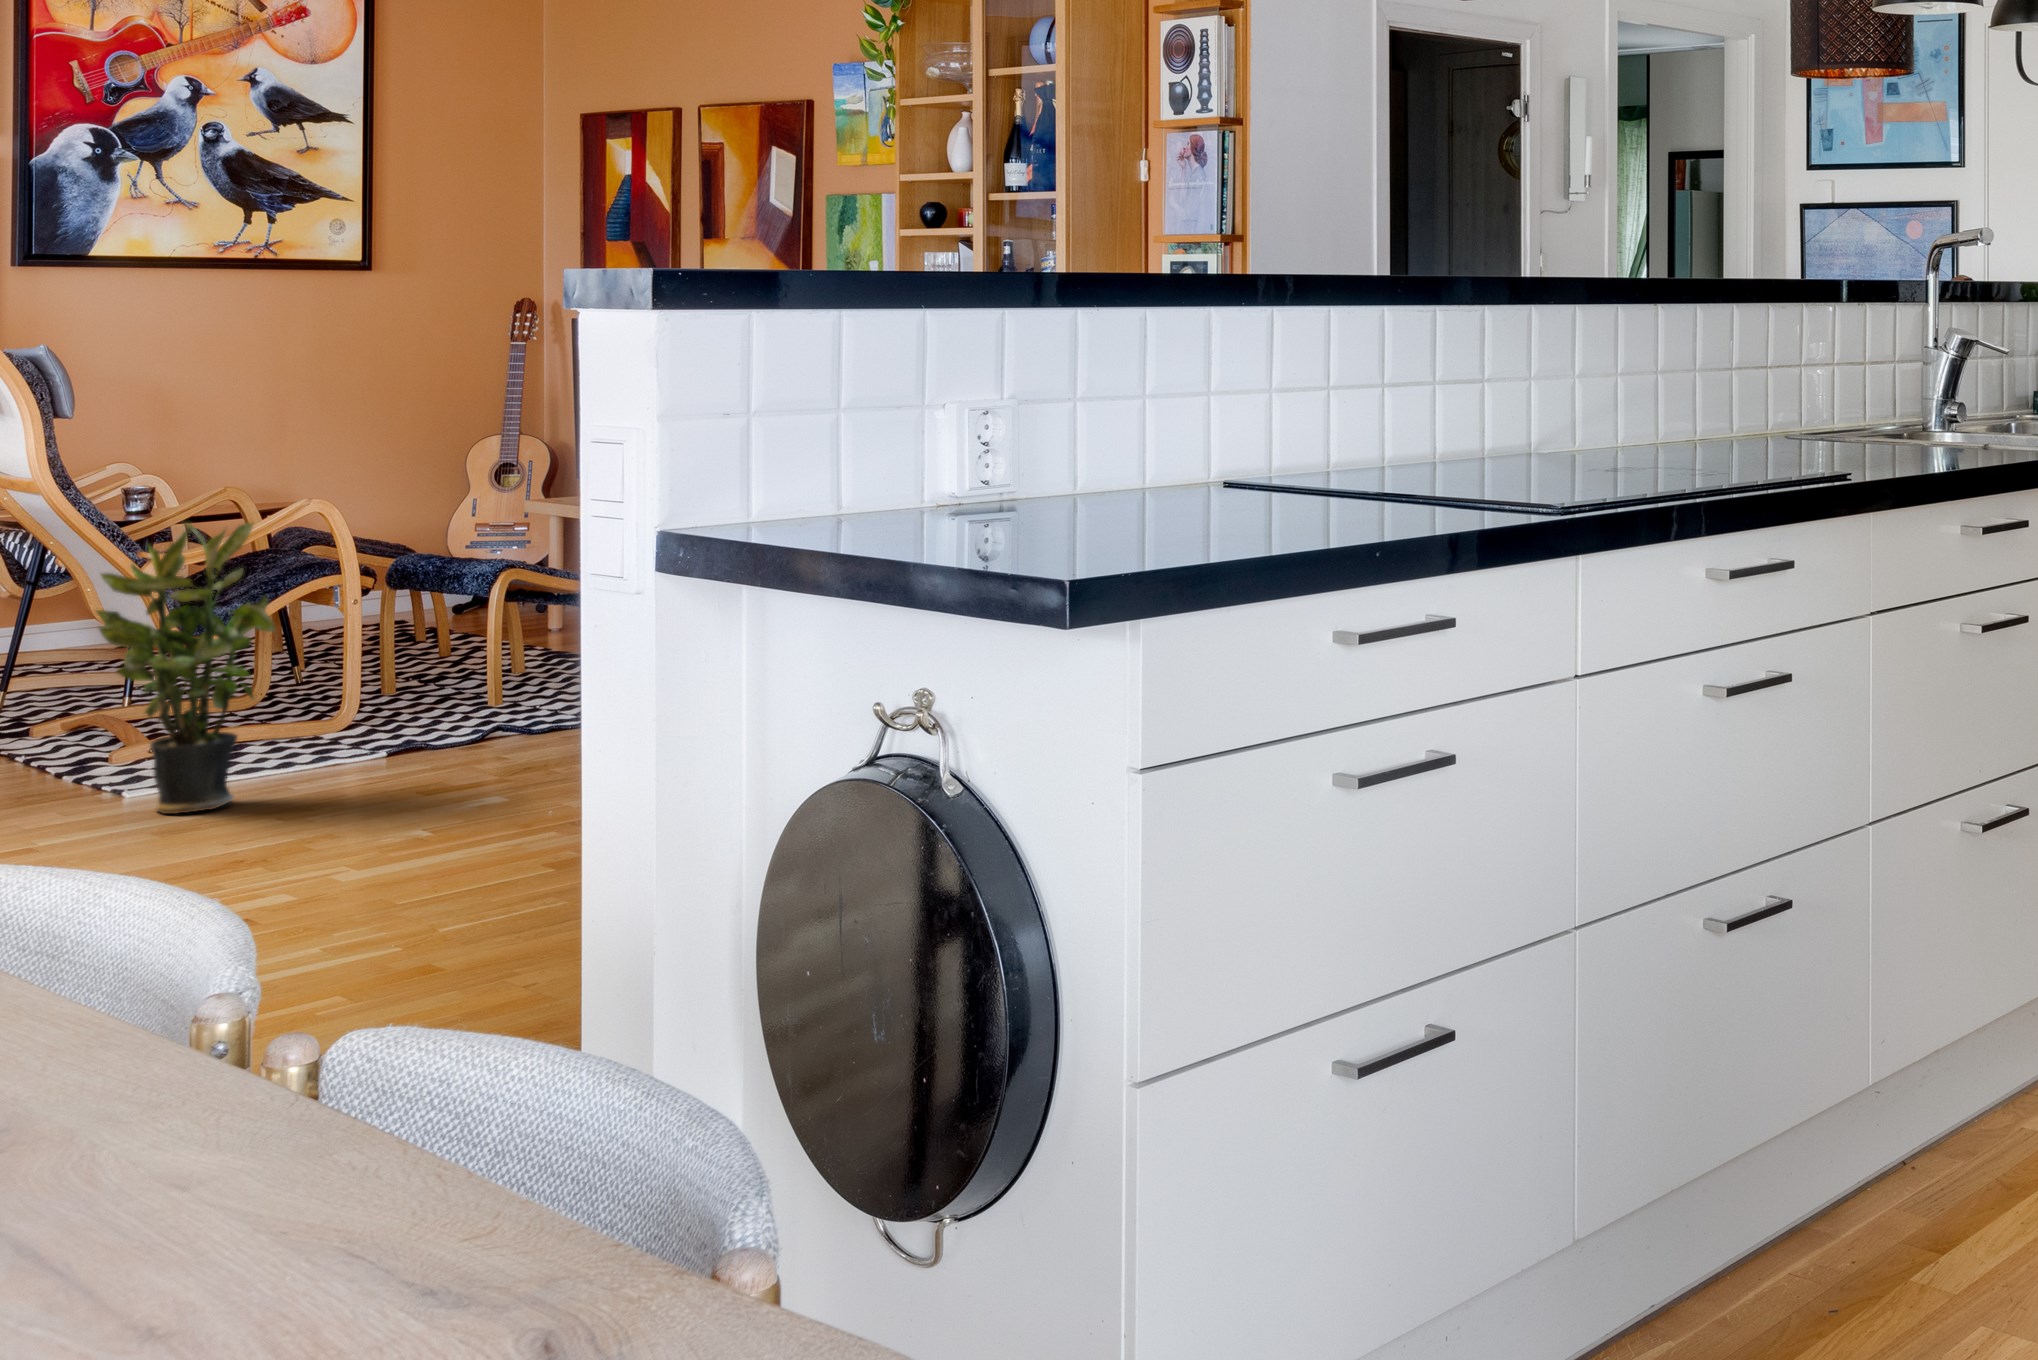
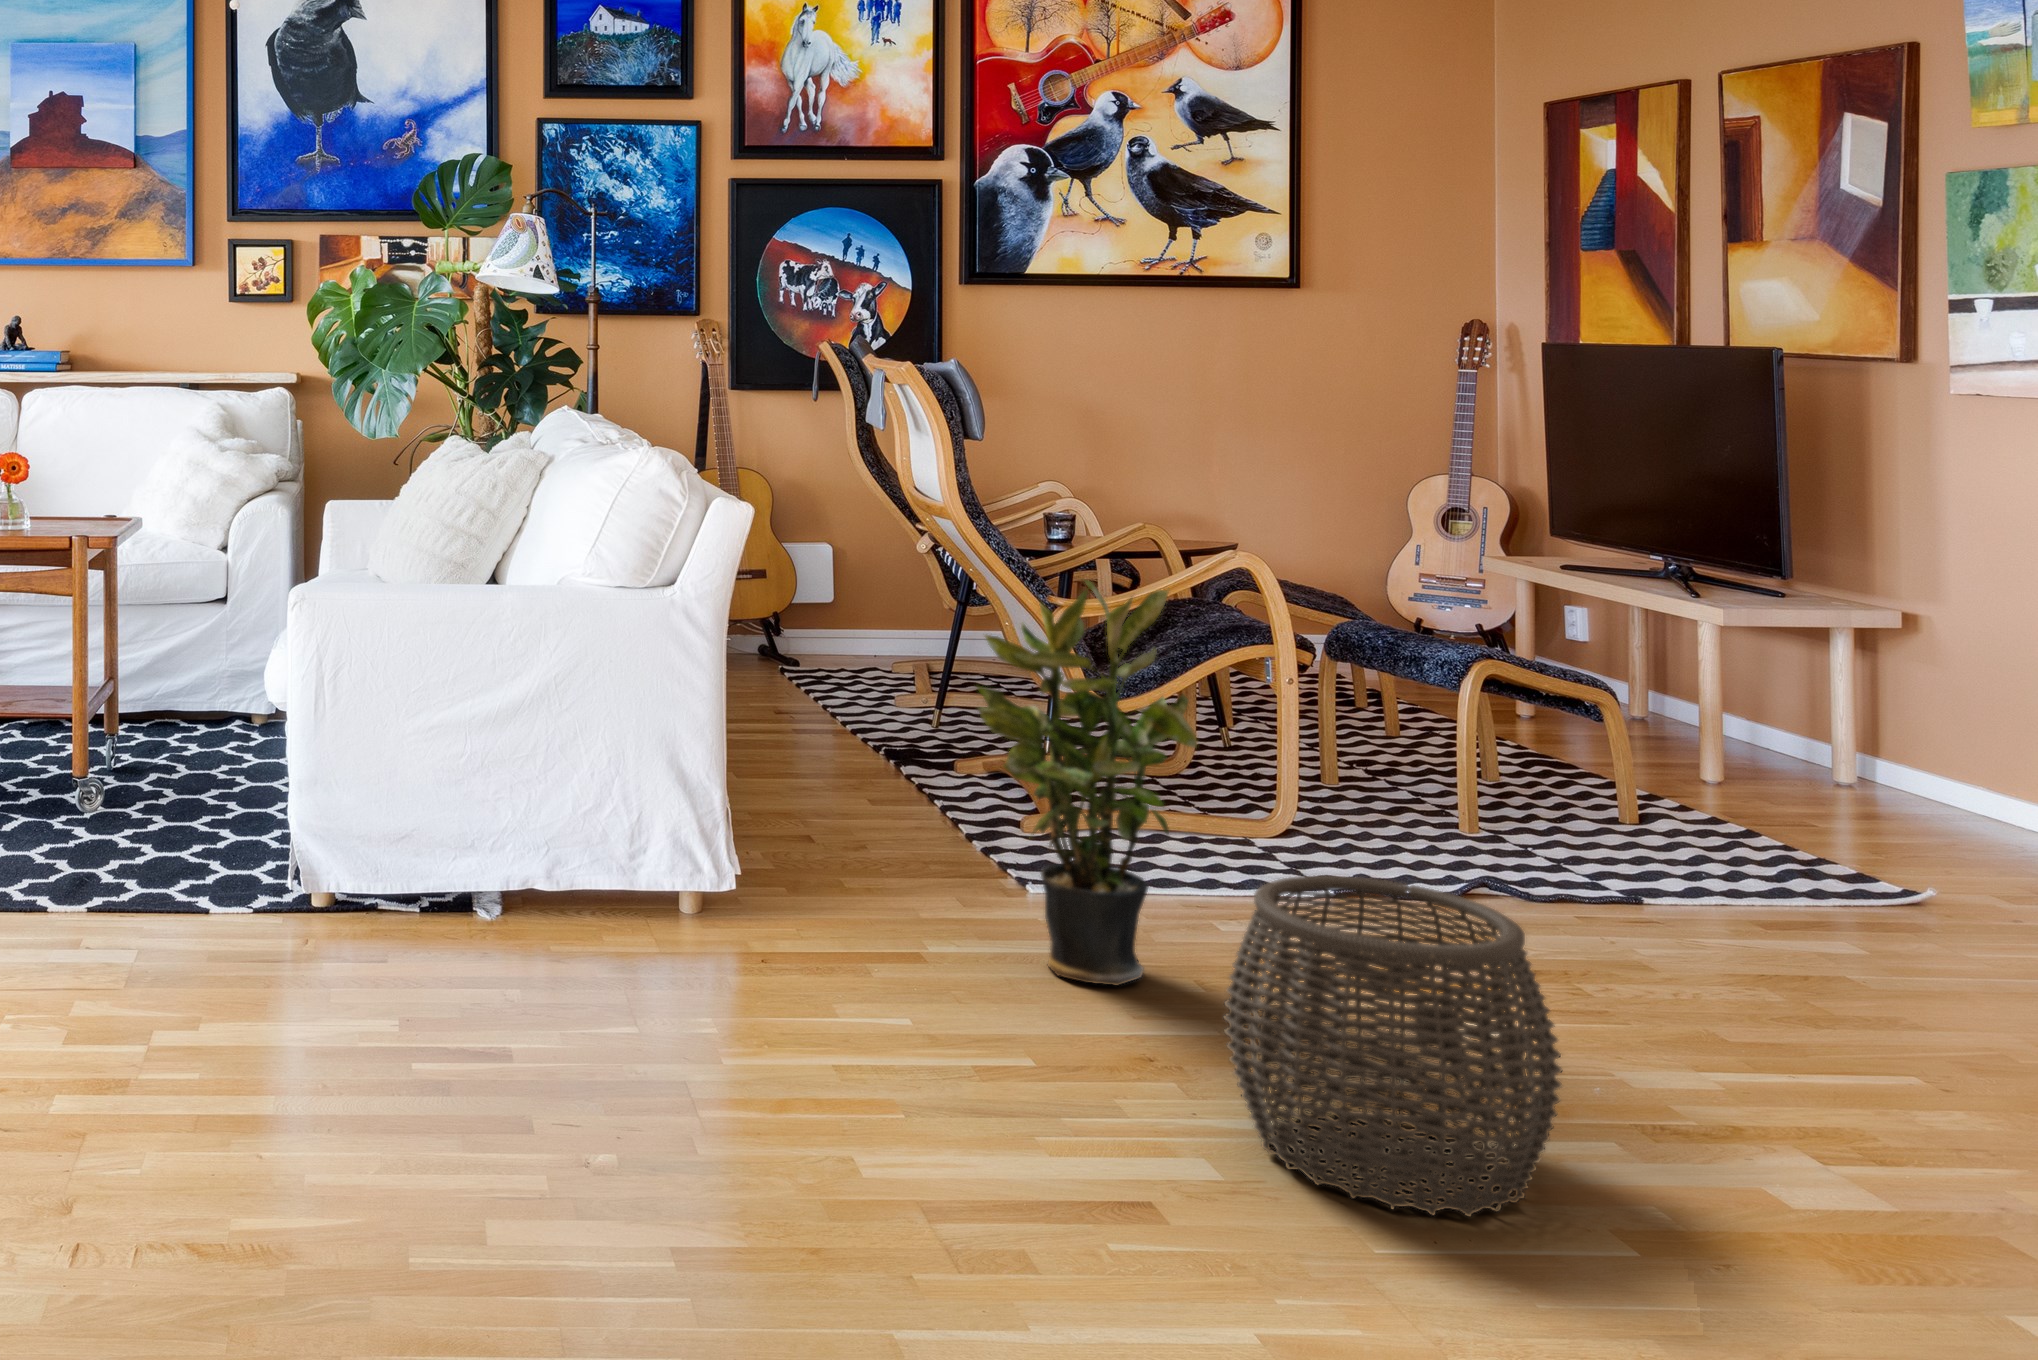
woven basket: none [293,676,495,853] -> present [1224,875,1562,1216]

